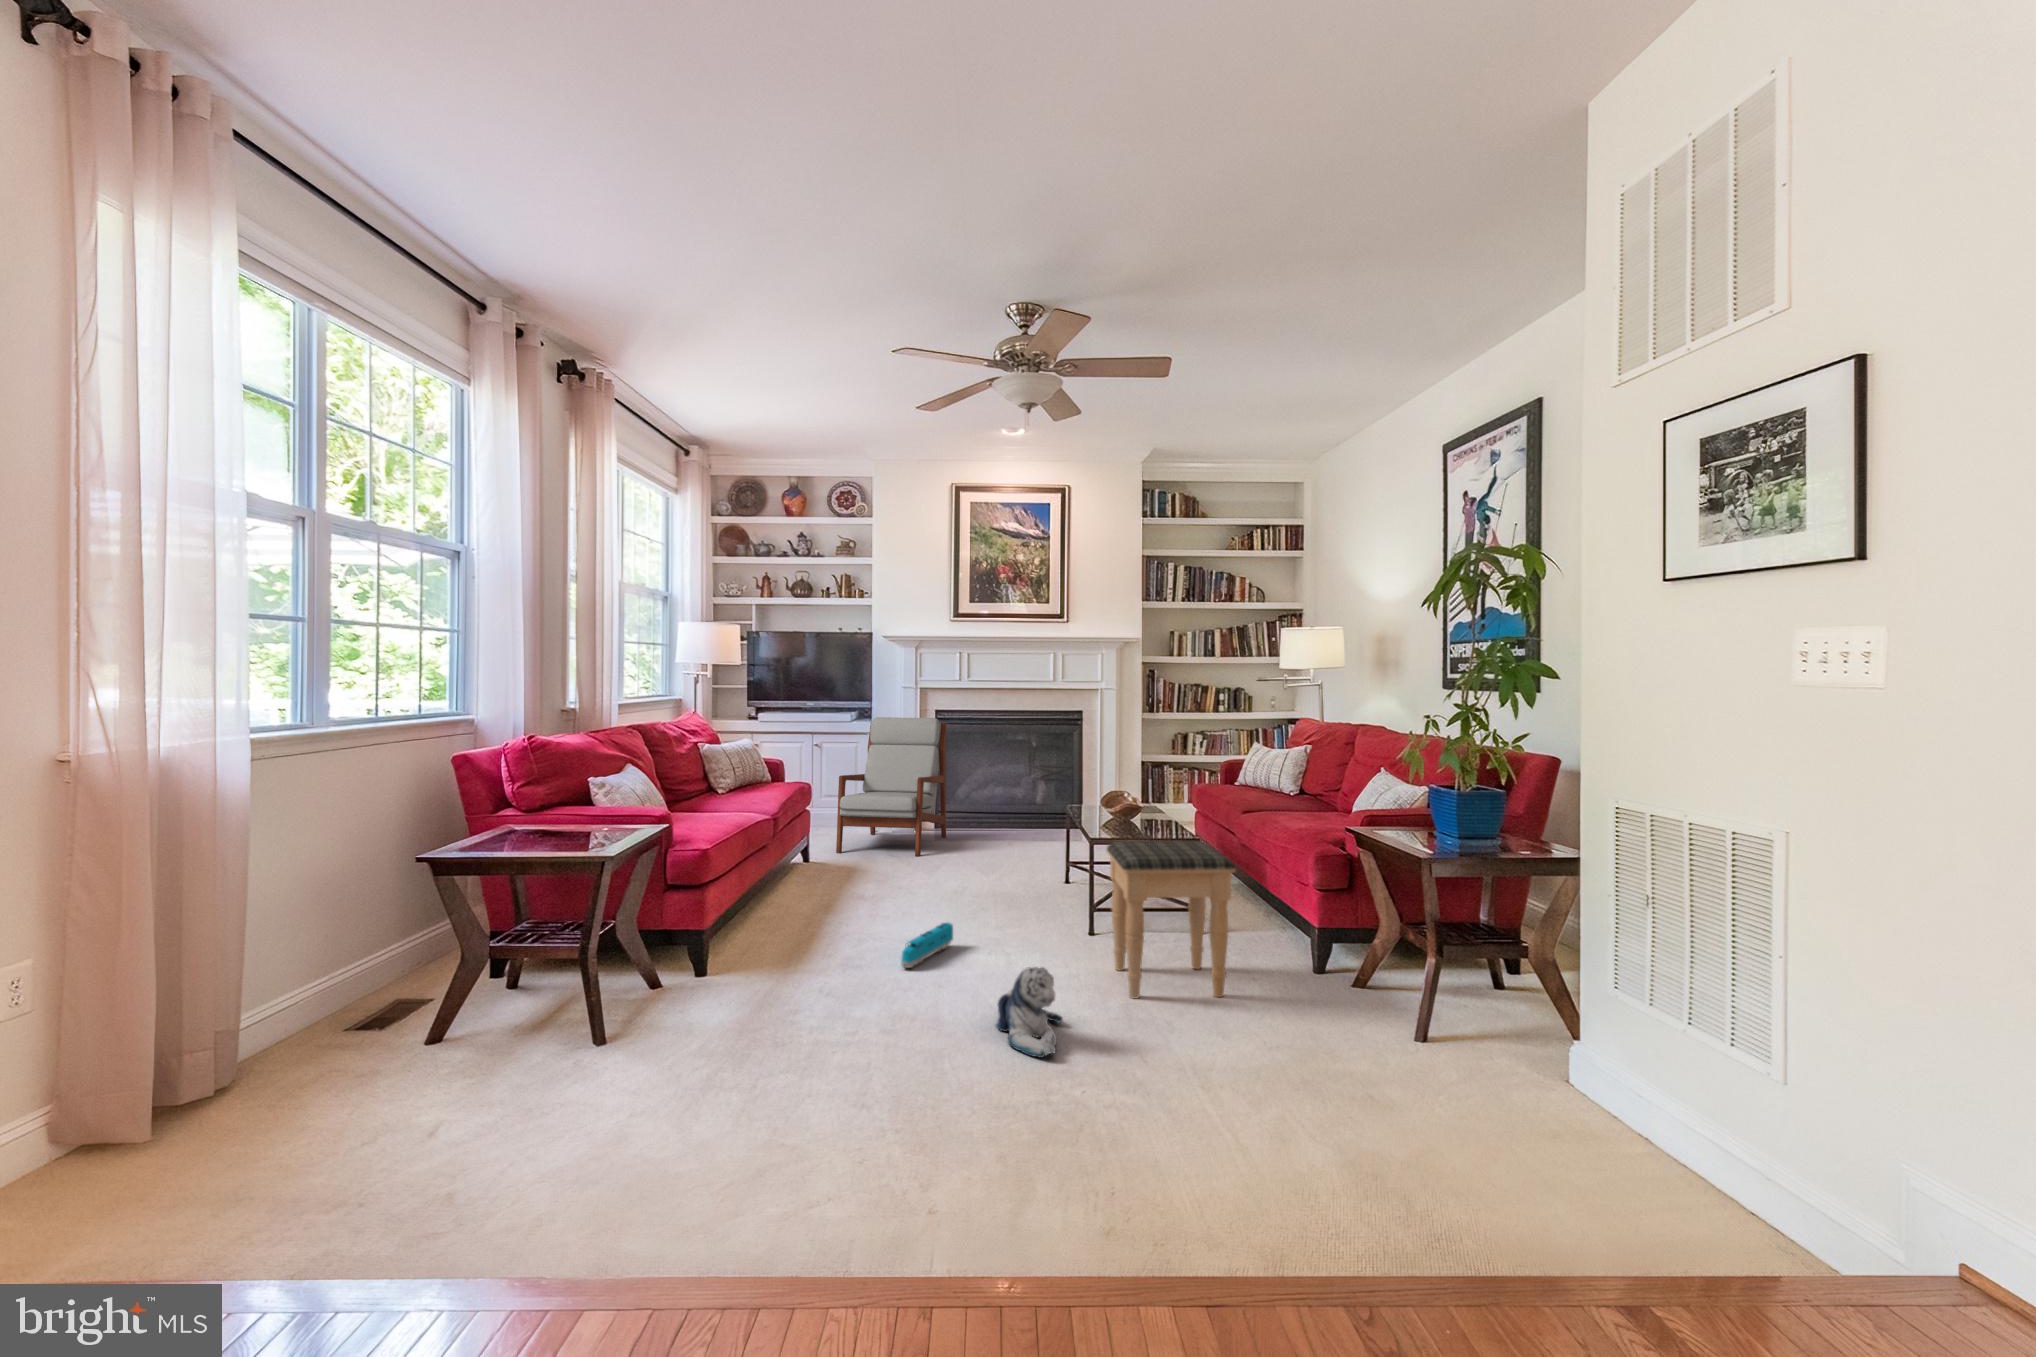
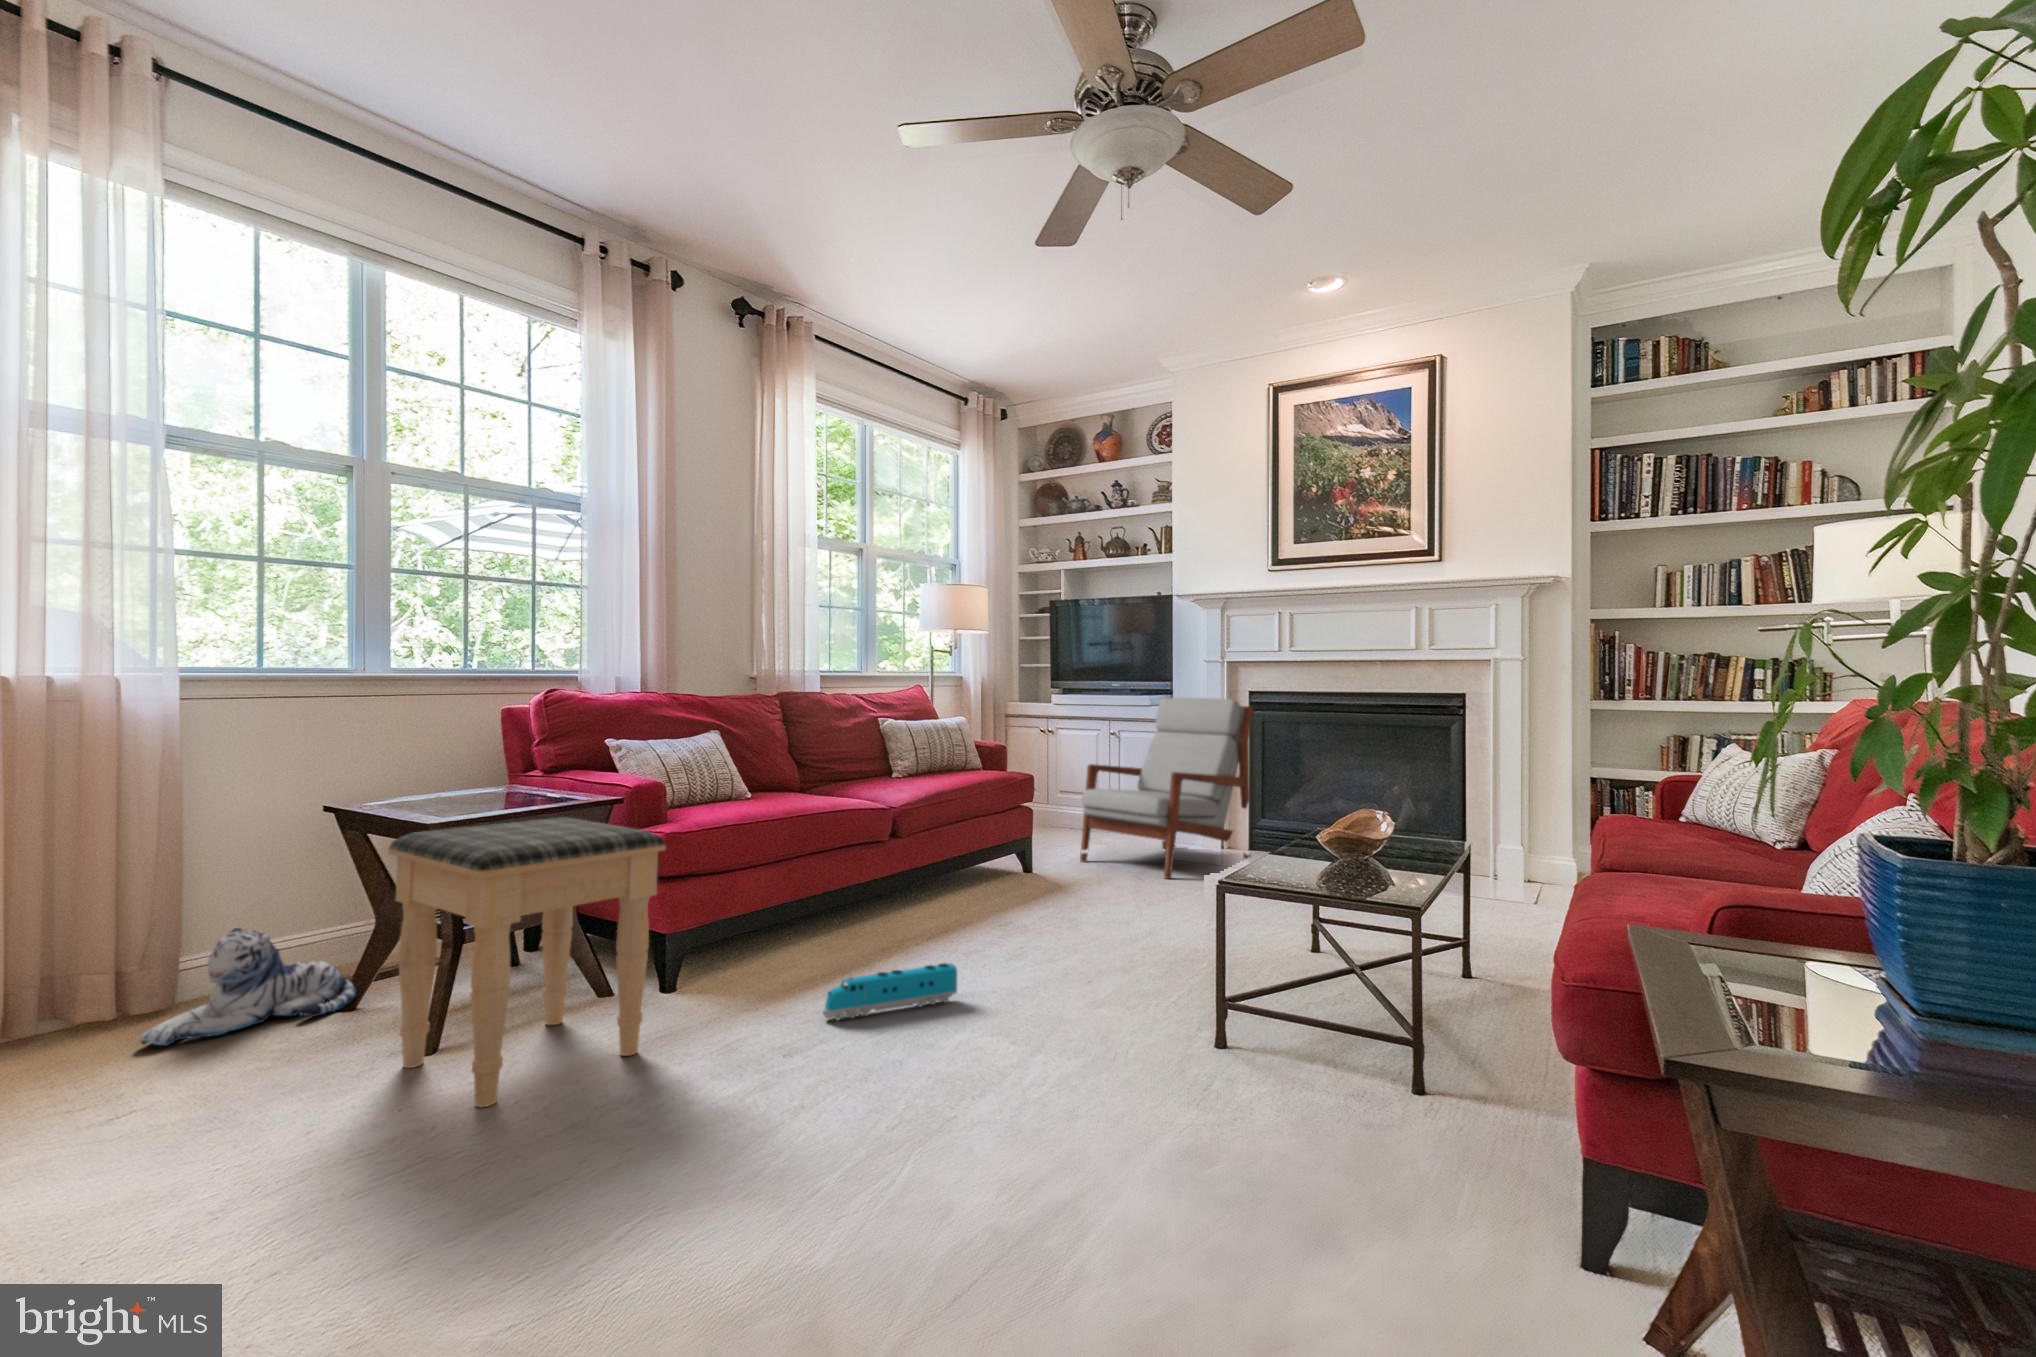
footstool: present [1107,841,1236,999] -> present [388,818,666,1107]
plush toy: present [996,967,1063,1058] -> present [140,927,357,1046]

